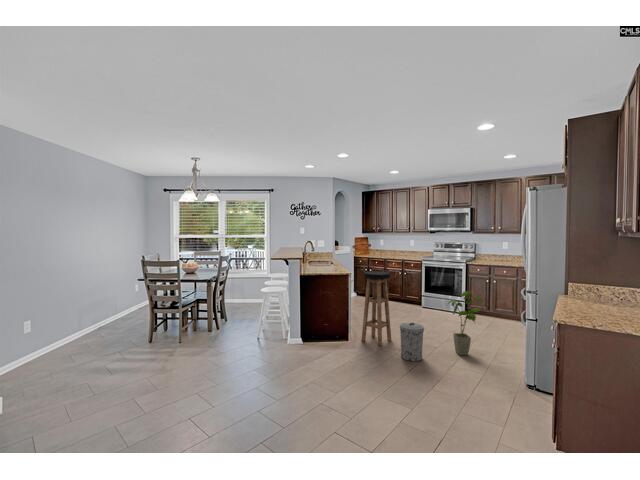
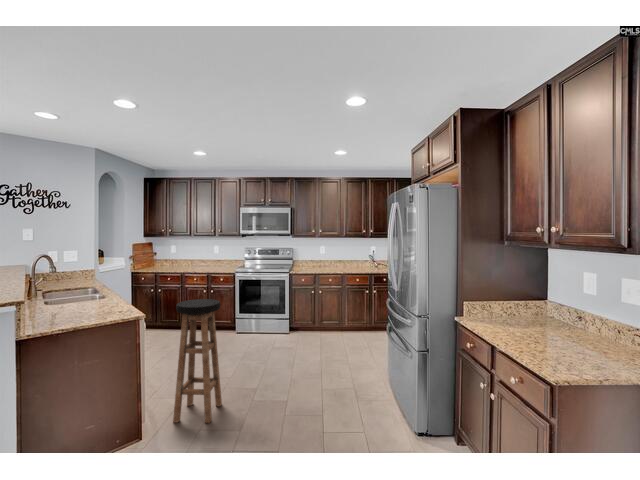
house plant: present [448,291,482,355] -> none [303,314,348,402]
trash can: present [400,323,424,361] -> none [248,375,284,440]

